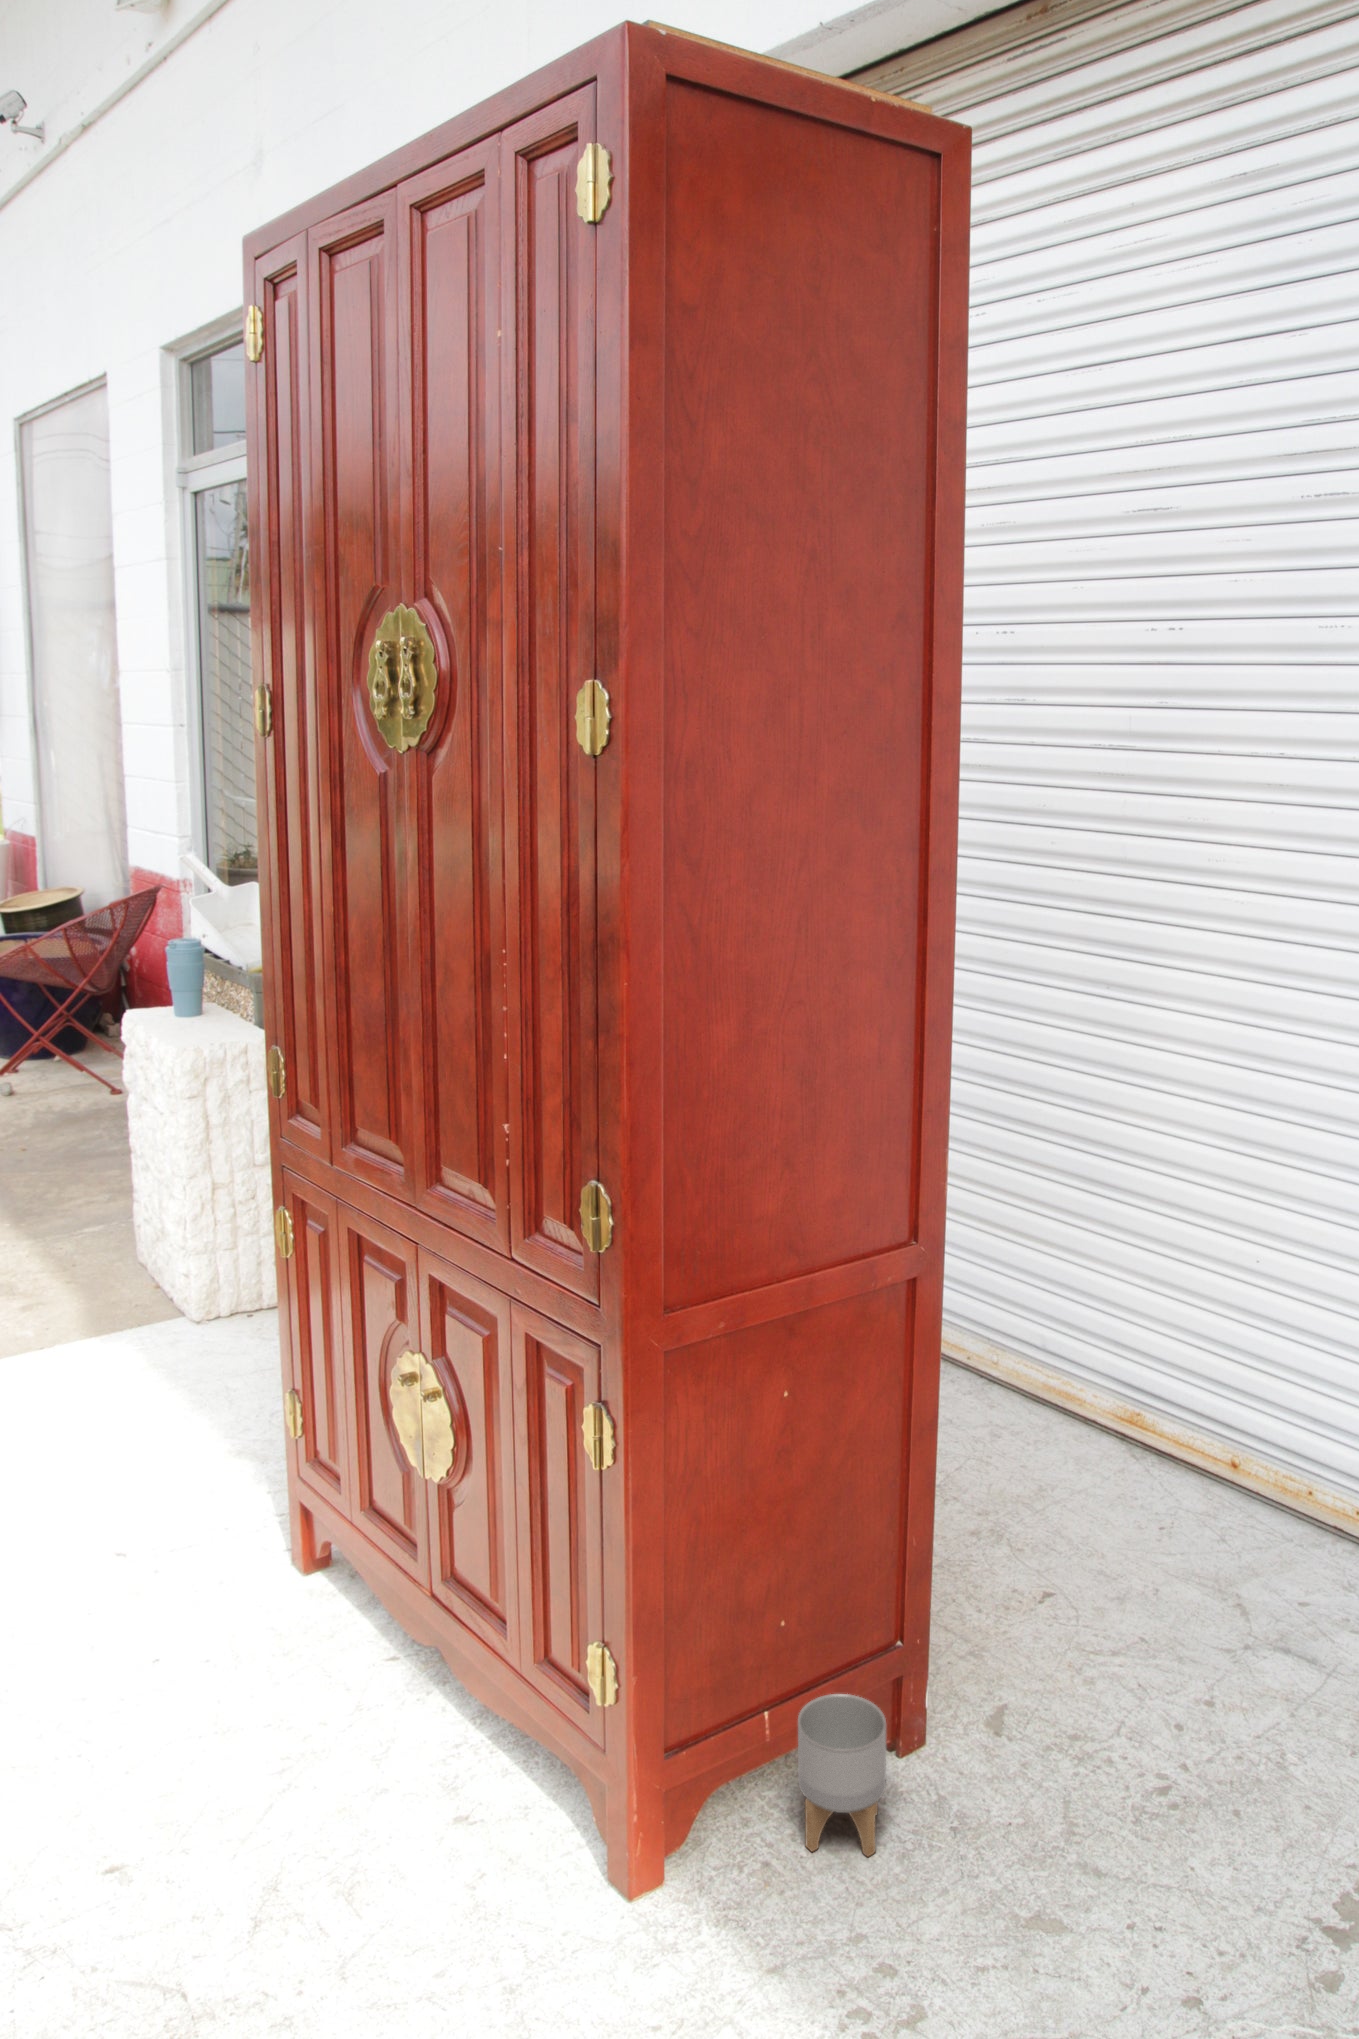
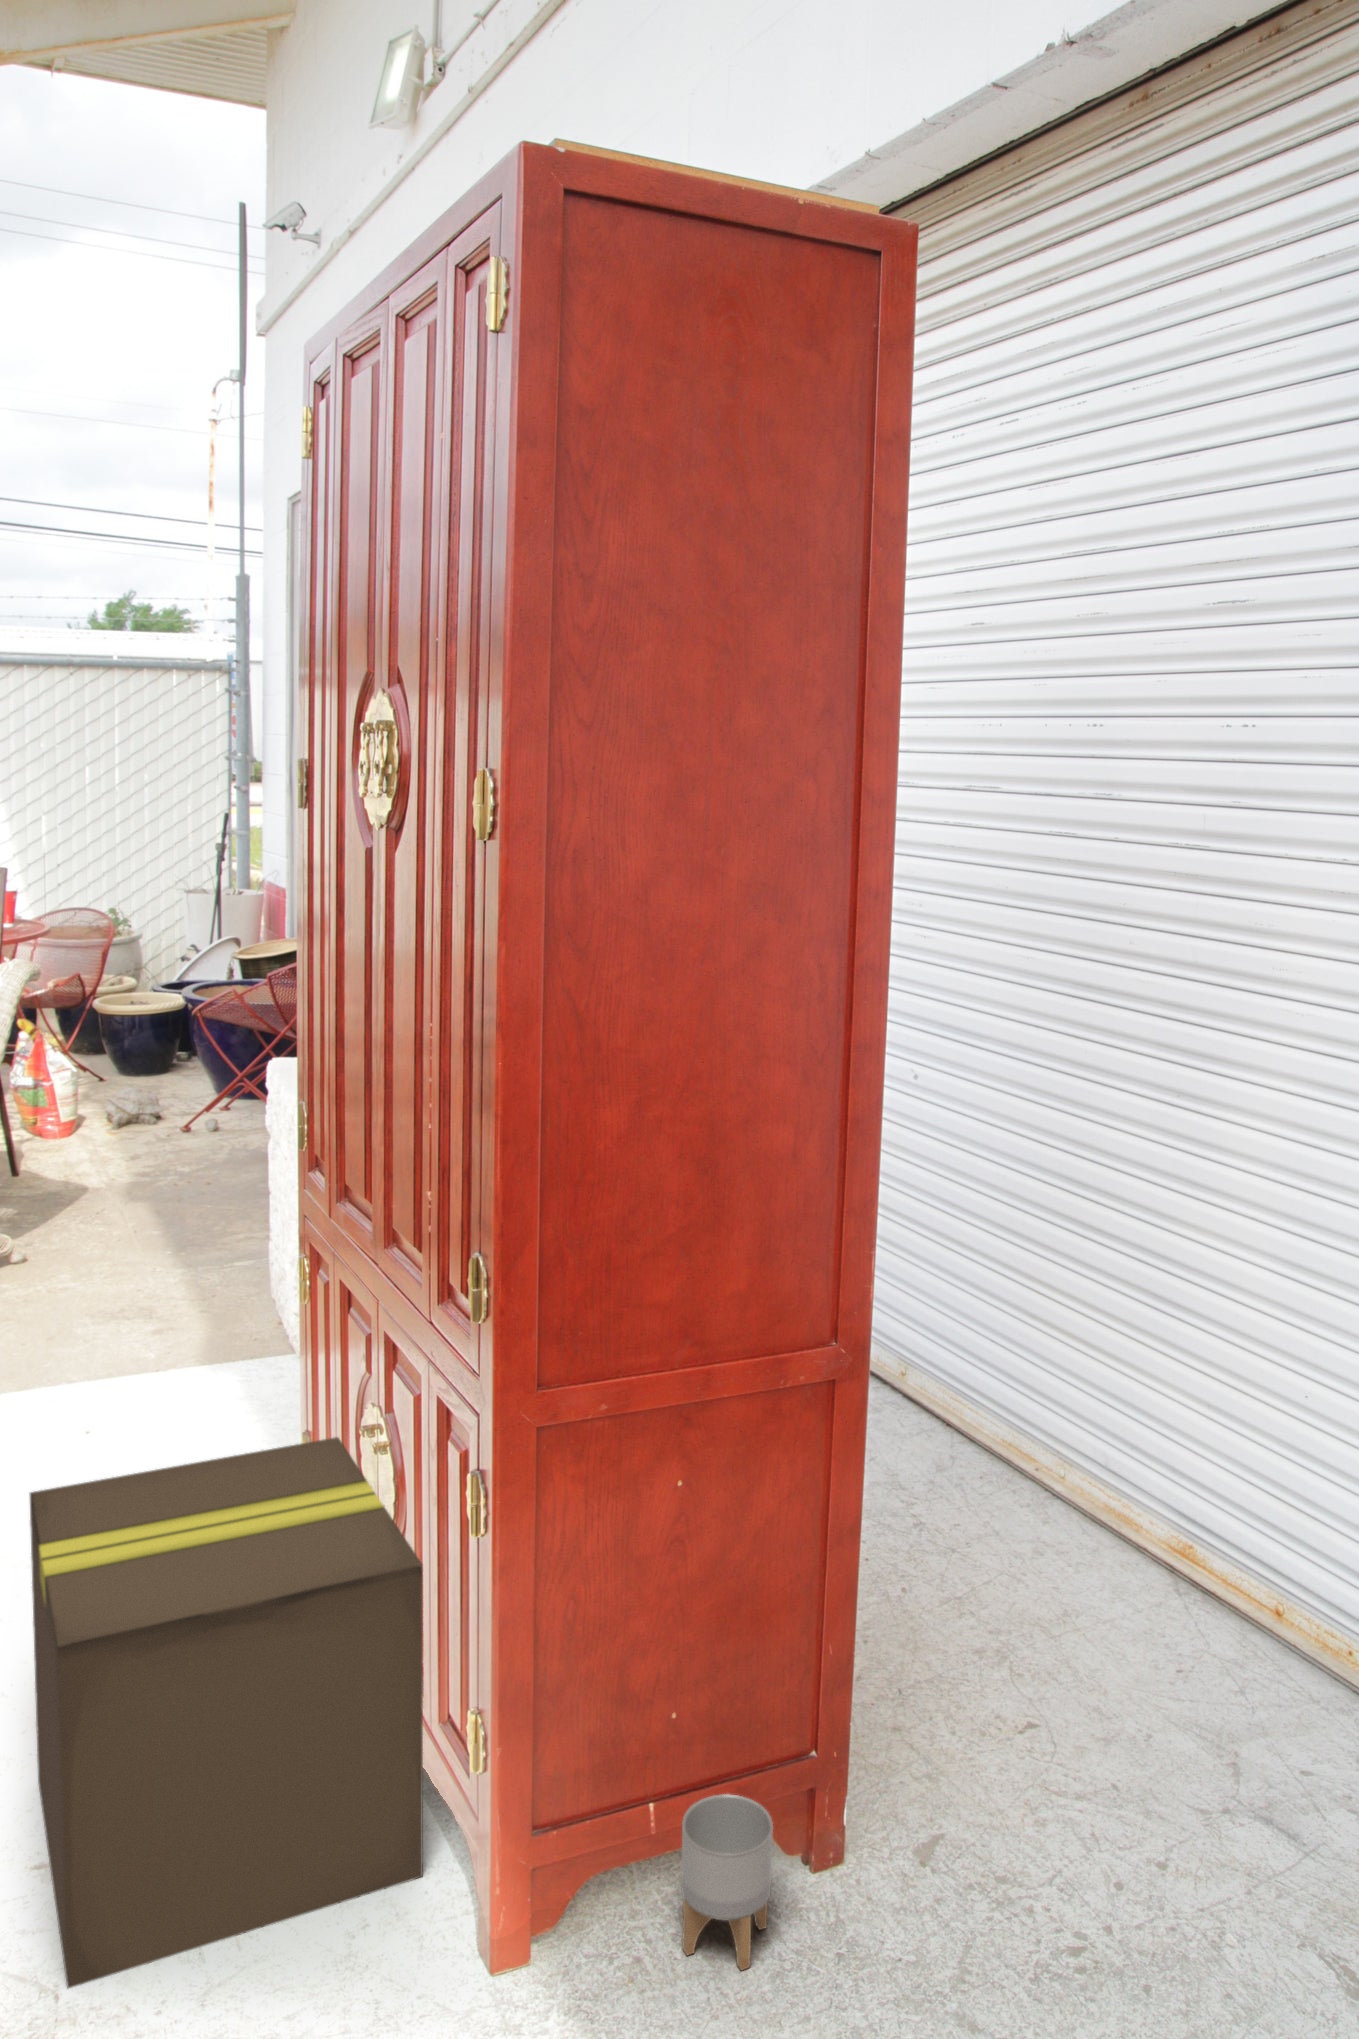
cardboard box: none [58,1398,526,1991] -> present [29,1437,423,1988]

